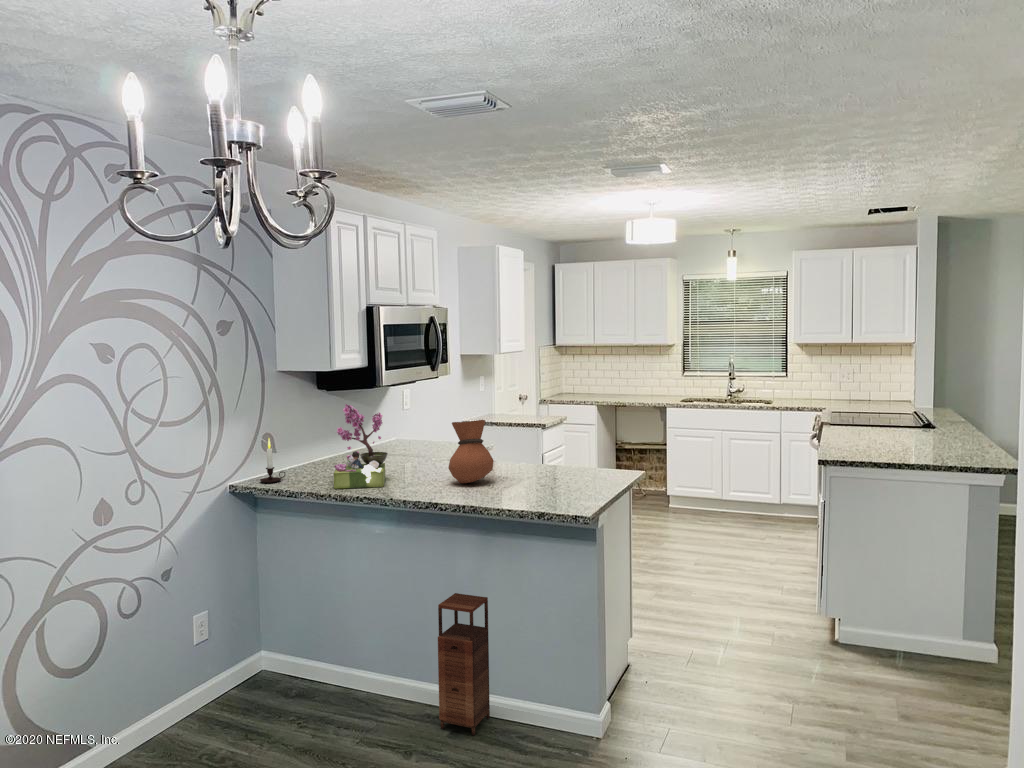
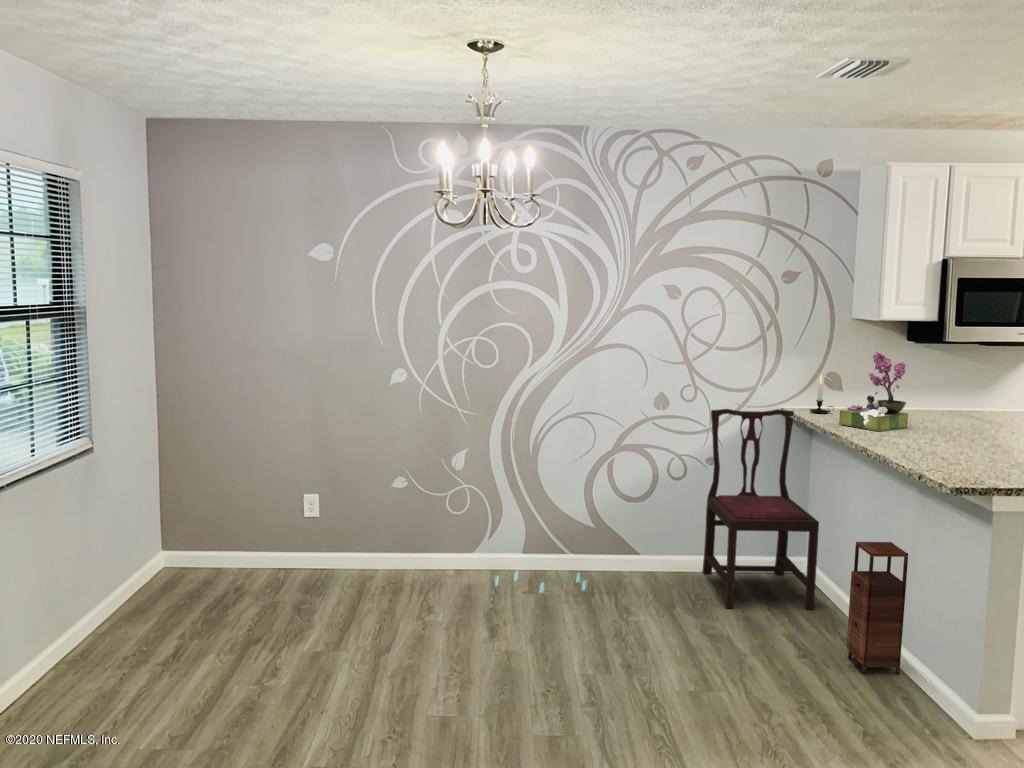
vase: present [448,420,494,483] -> none [931,378,985,445]
dining chair: none [173,486,341,751] -> present [702,409,819,609]

